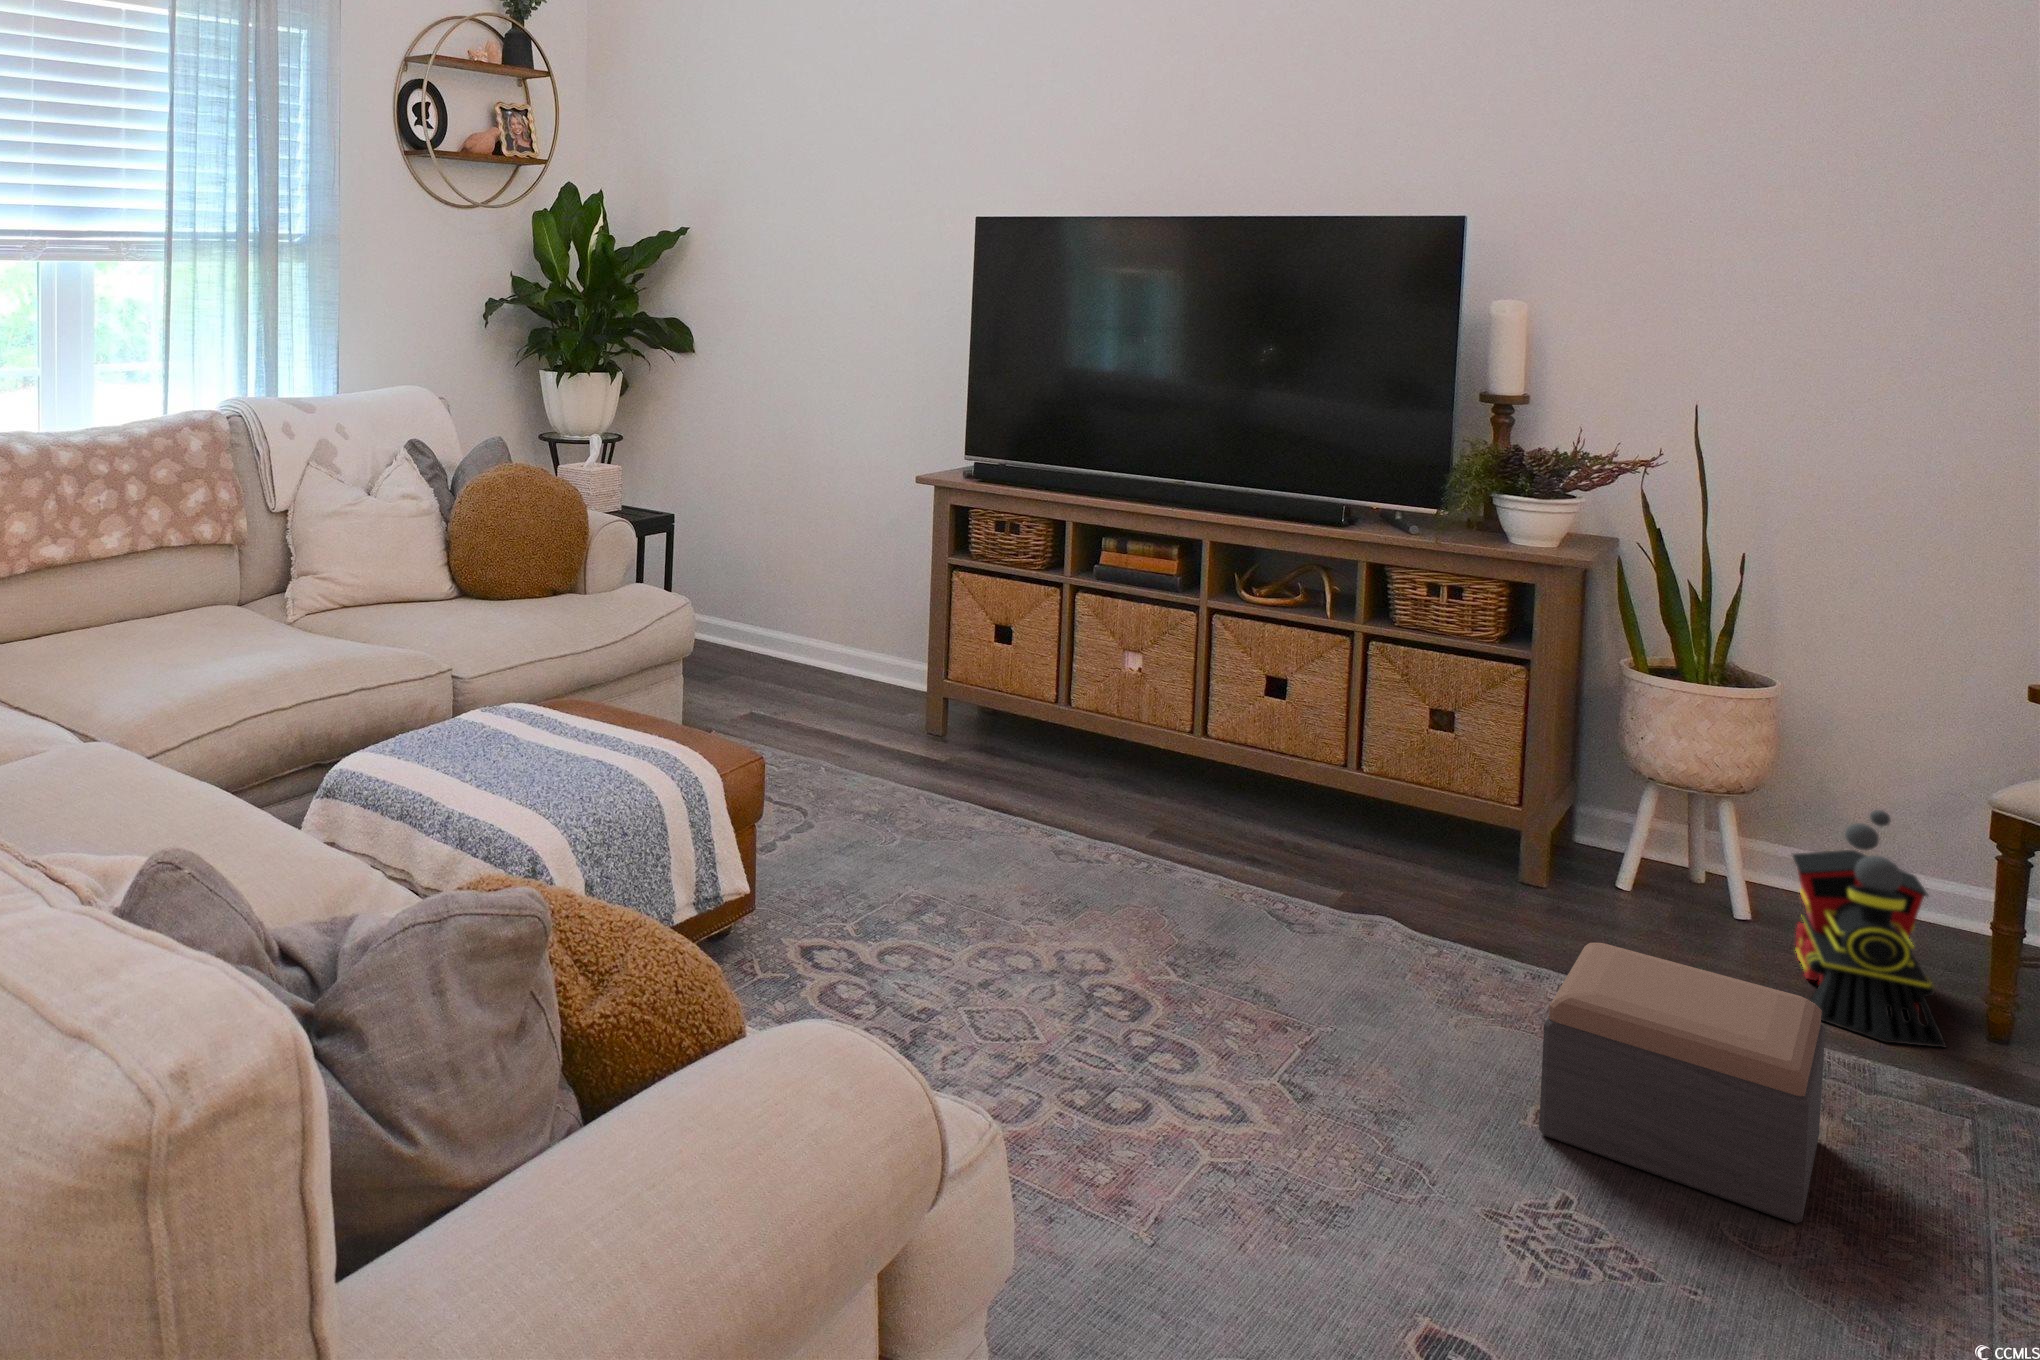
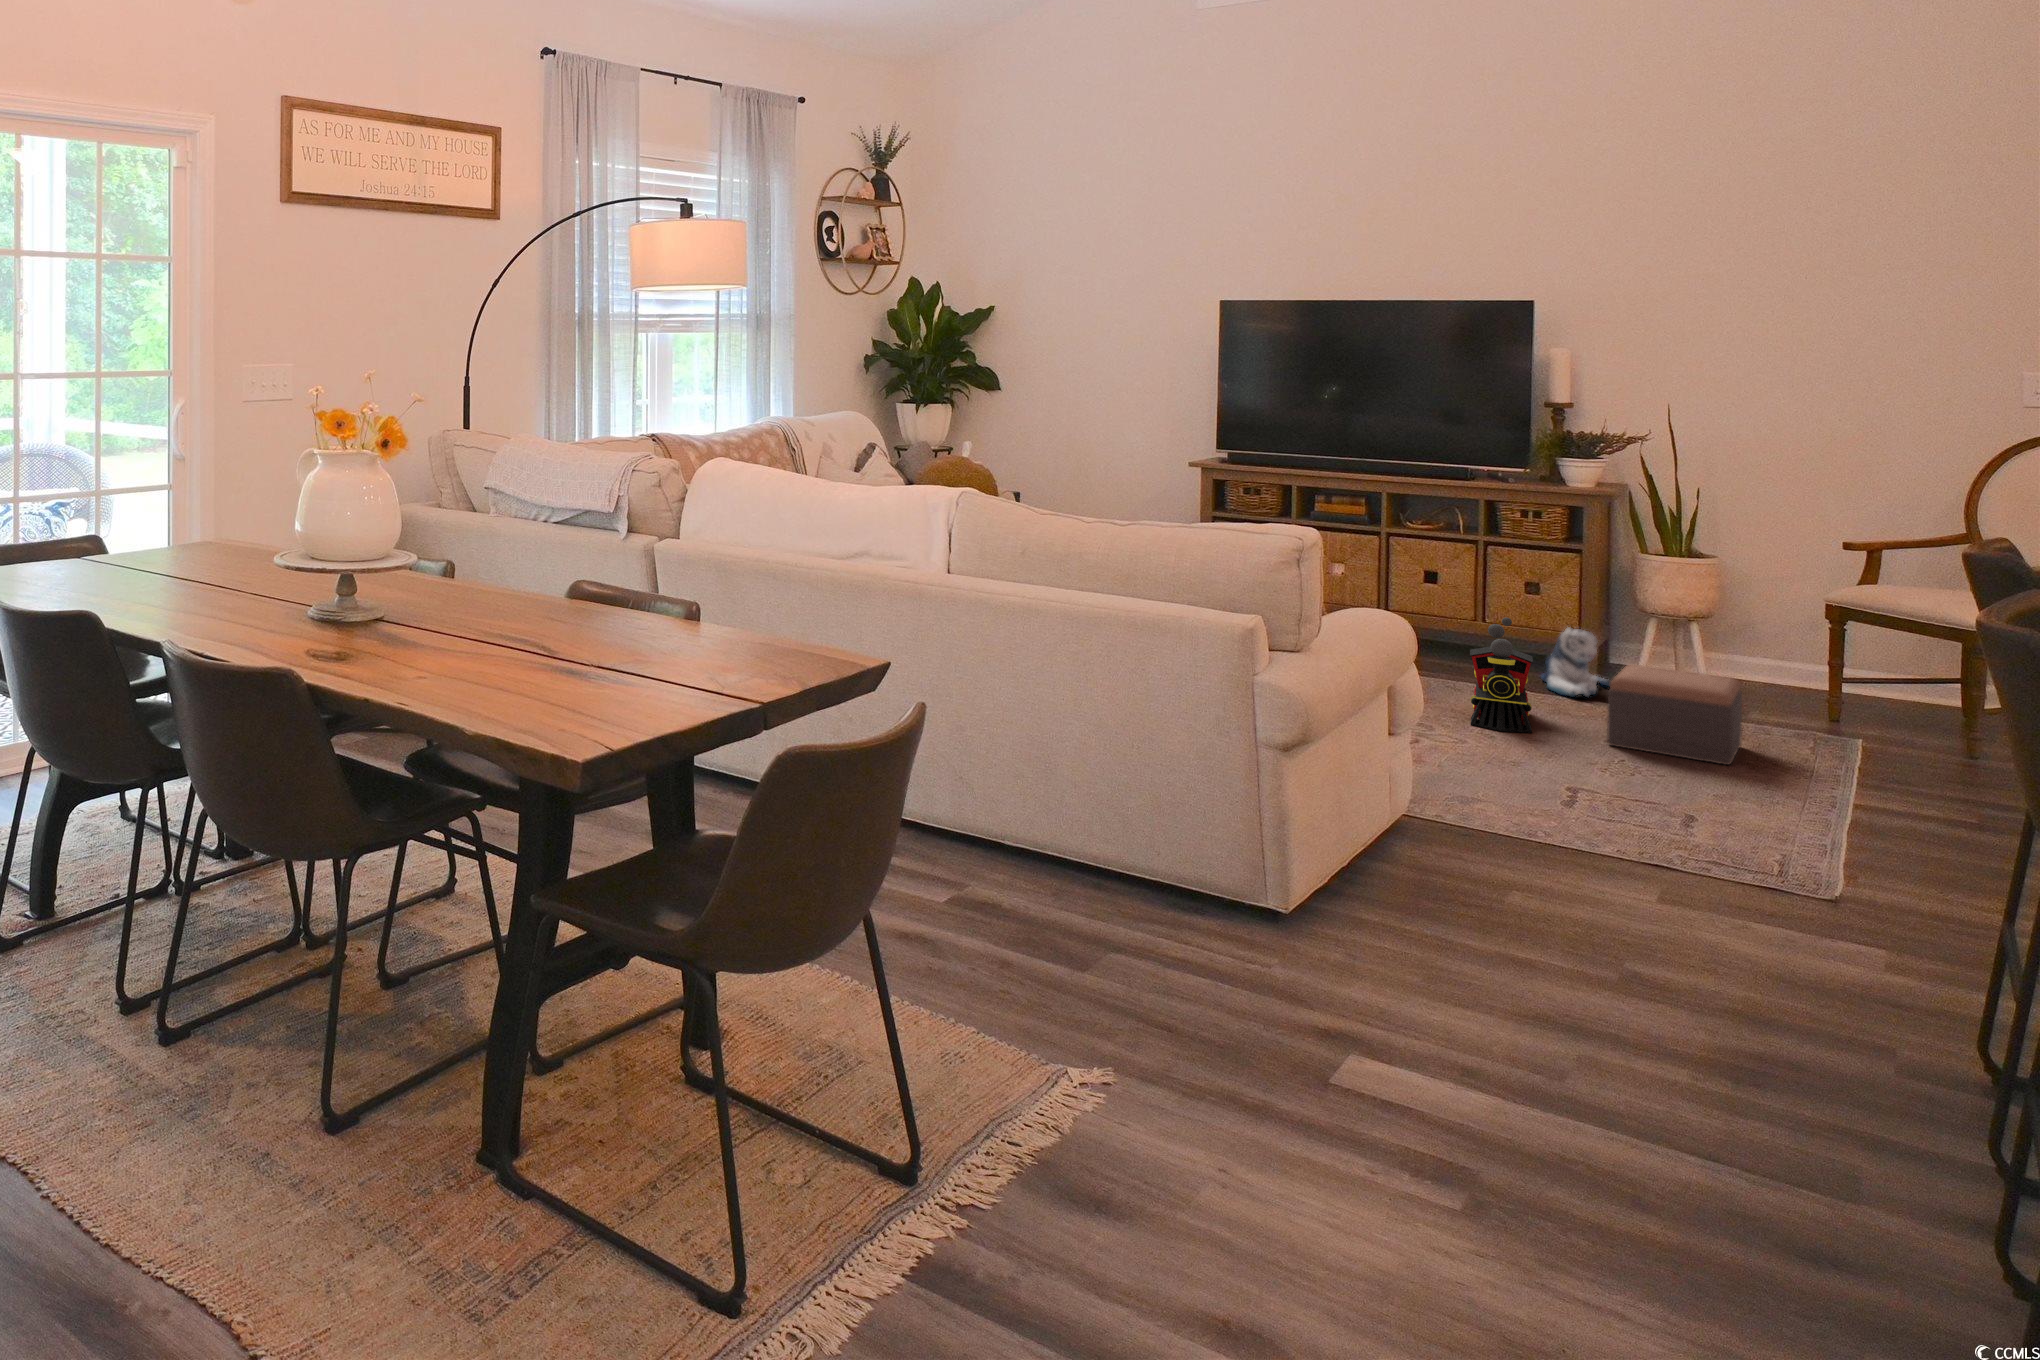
toy train: present [1792,810,1946,1047] -> present [1470,617,1533,733]
plush toy: none [1442,814,1576,959] -> present [1540,628,1611,697]

